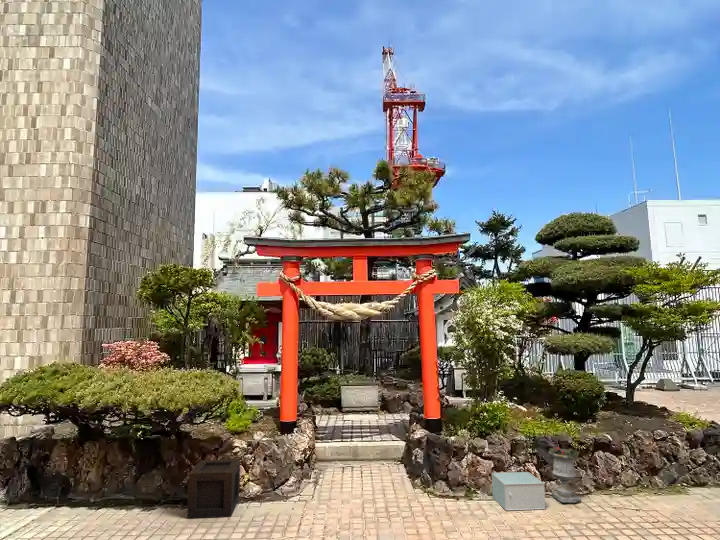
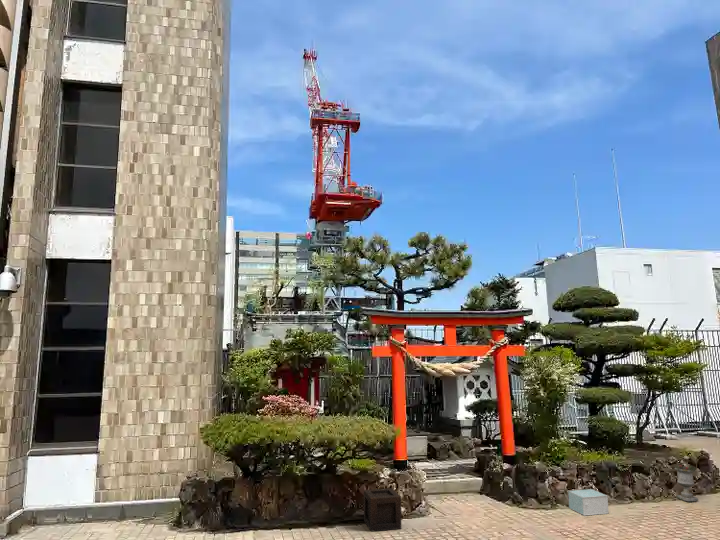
planter: present [549,447,581,503] -> present [674,465,698,502]

